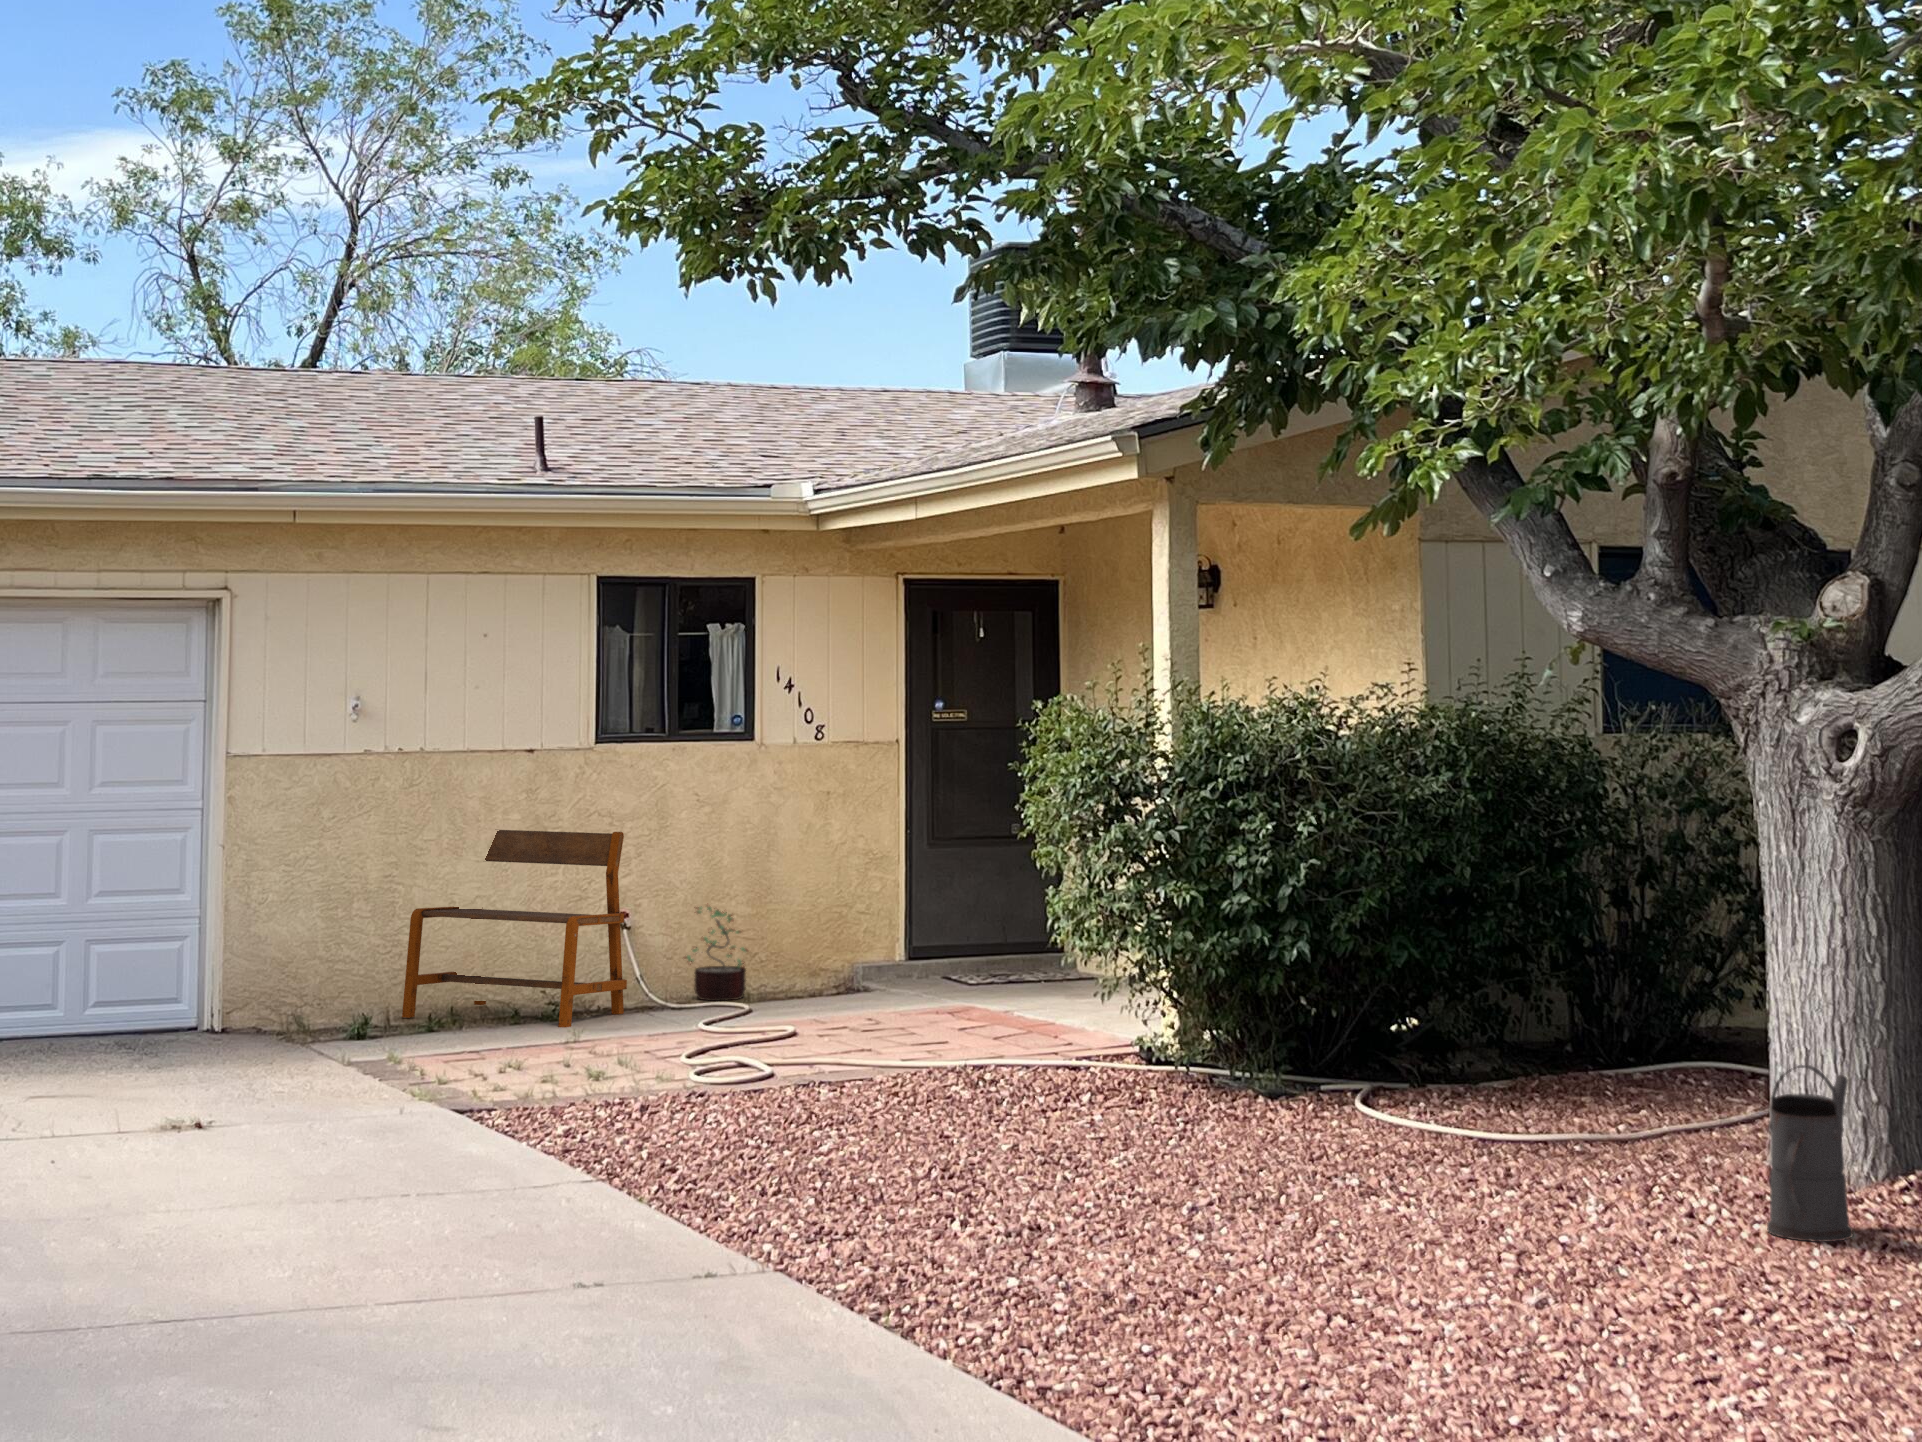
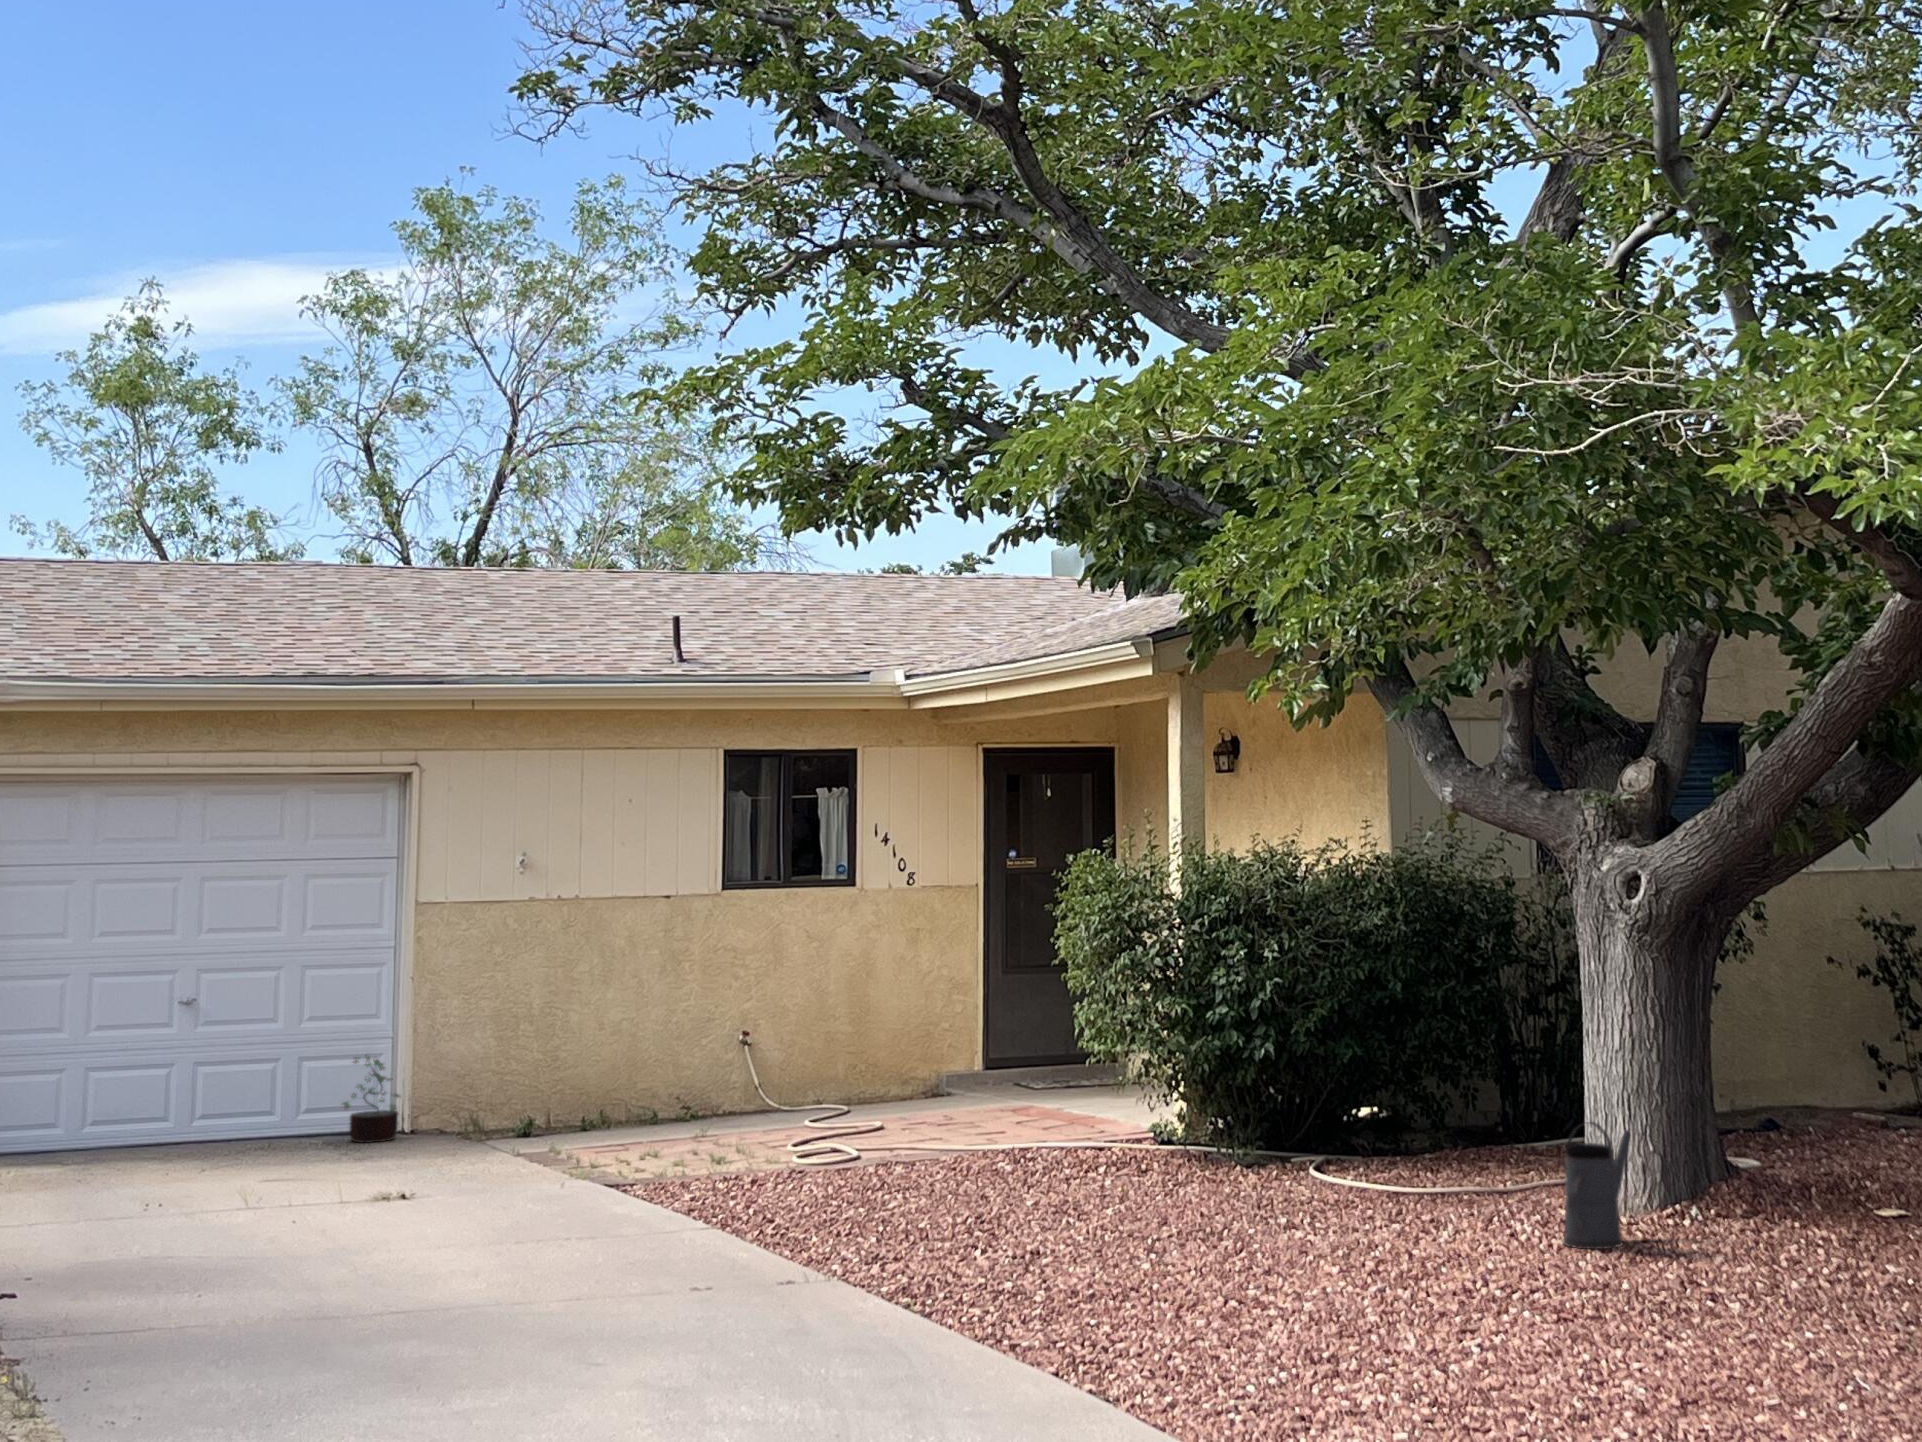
bench: present [402,830,627,1027] -> none [564,967,750,1132]
decorative plant: present [685,906,748,1001] -> present [343,1055,400,1143]

